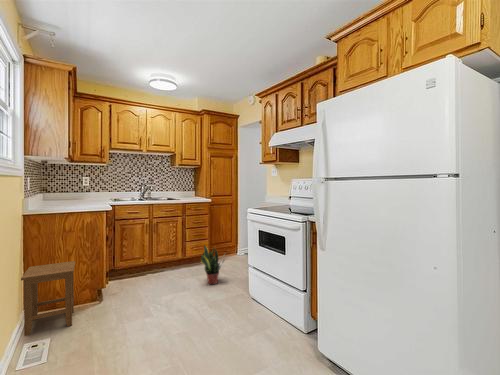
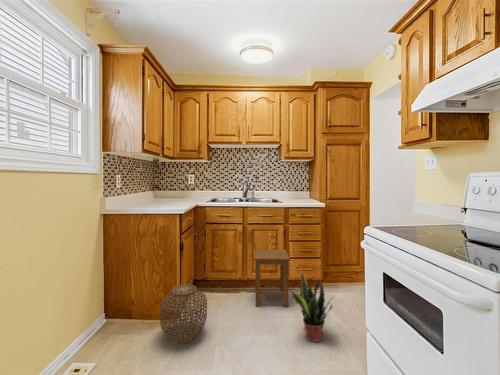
stool: present [21,261,75,336] -> present [254,249,290,307]
woven basket: none [103,264,141,306] -> present [160,284,207,343]

